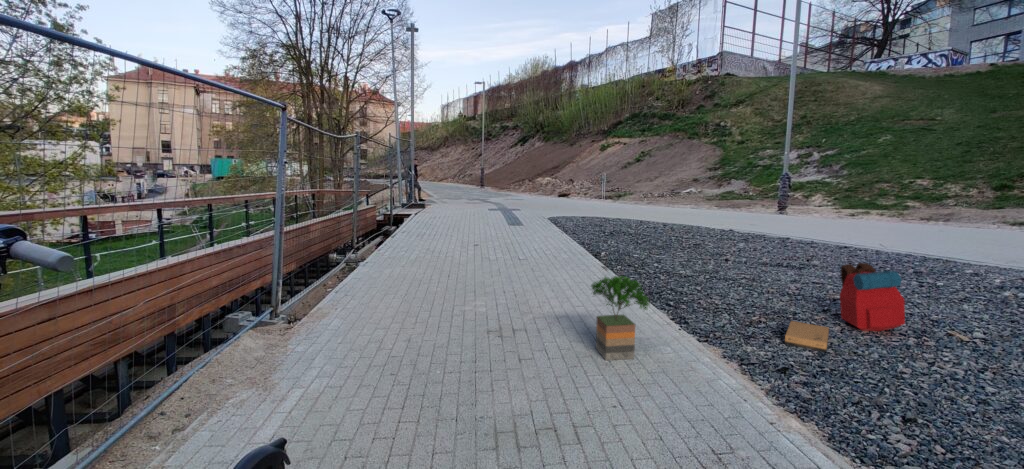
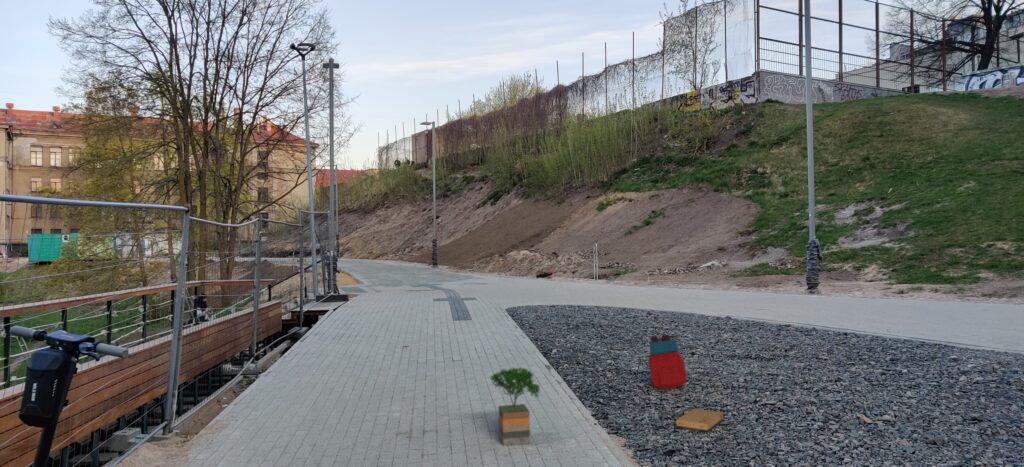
backpack: present [840,263,905,331] -> present [648,335,687,389]

